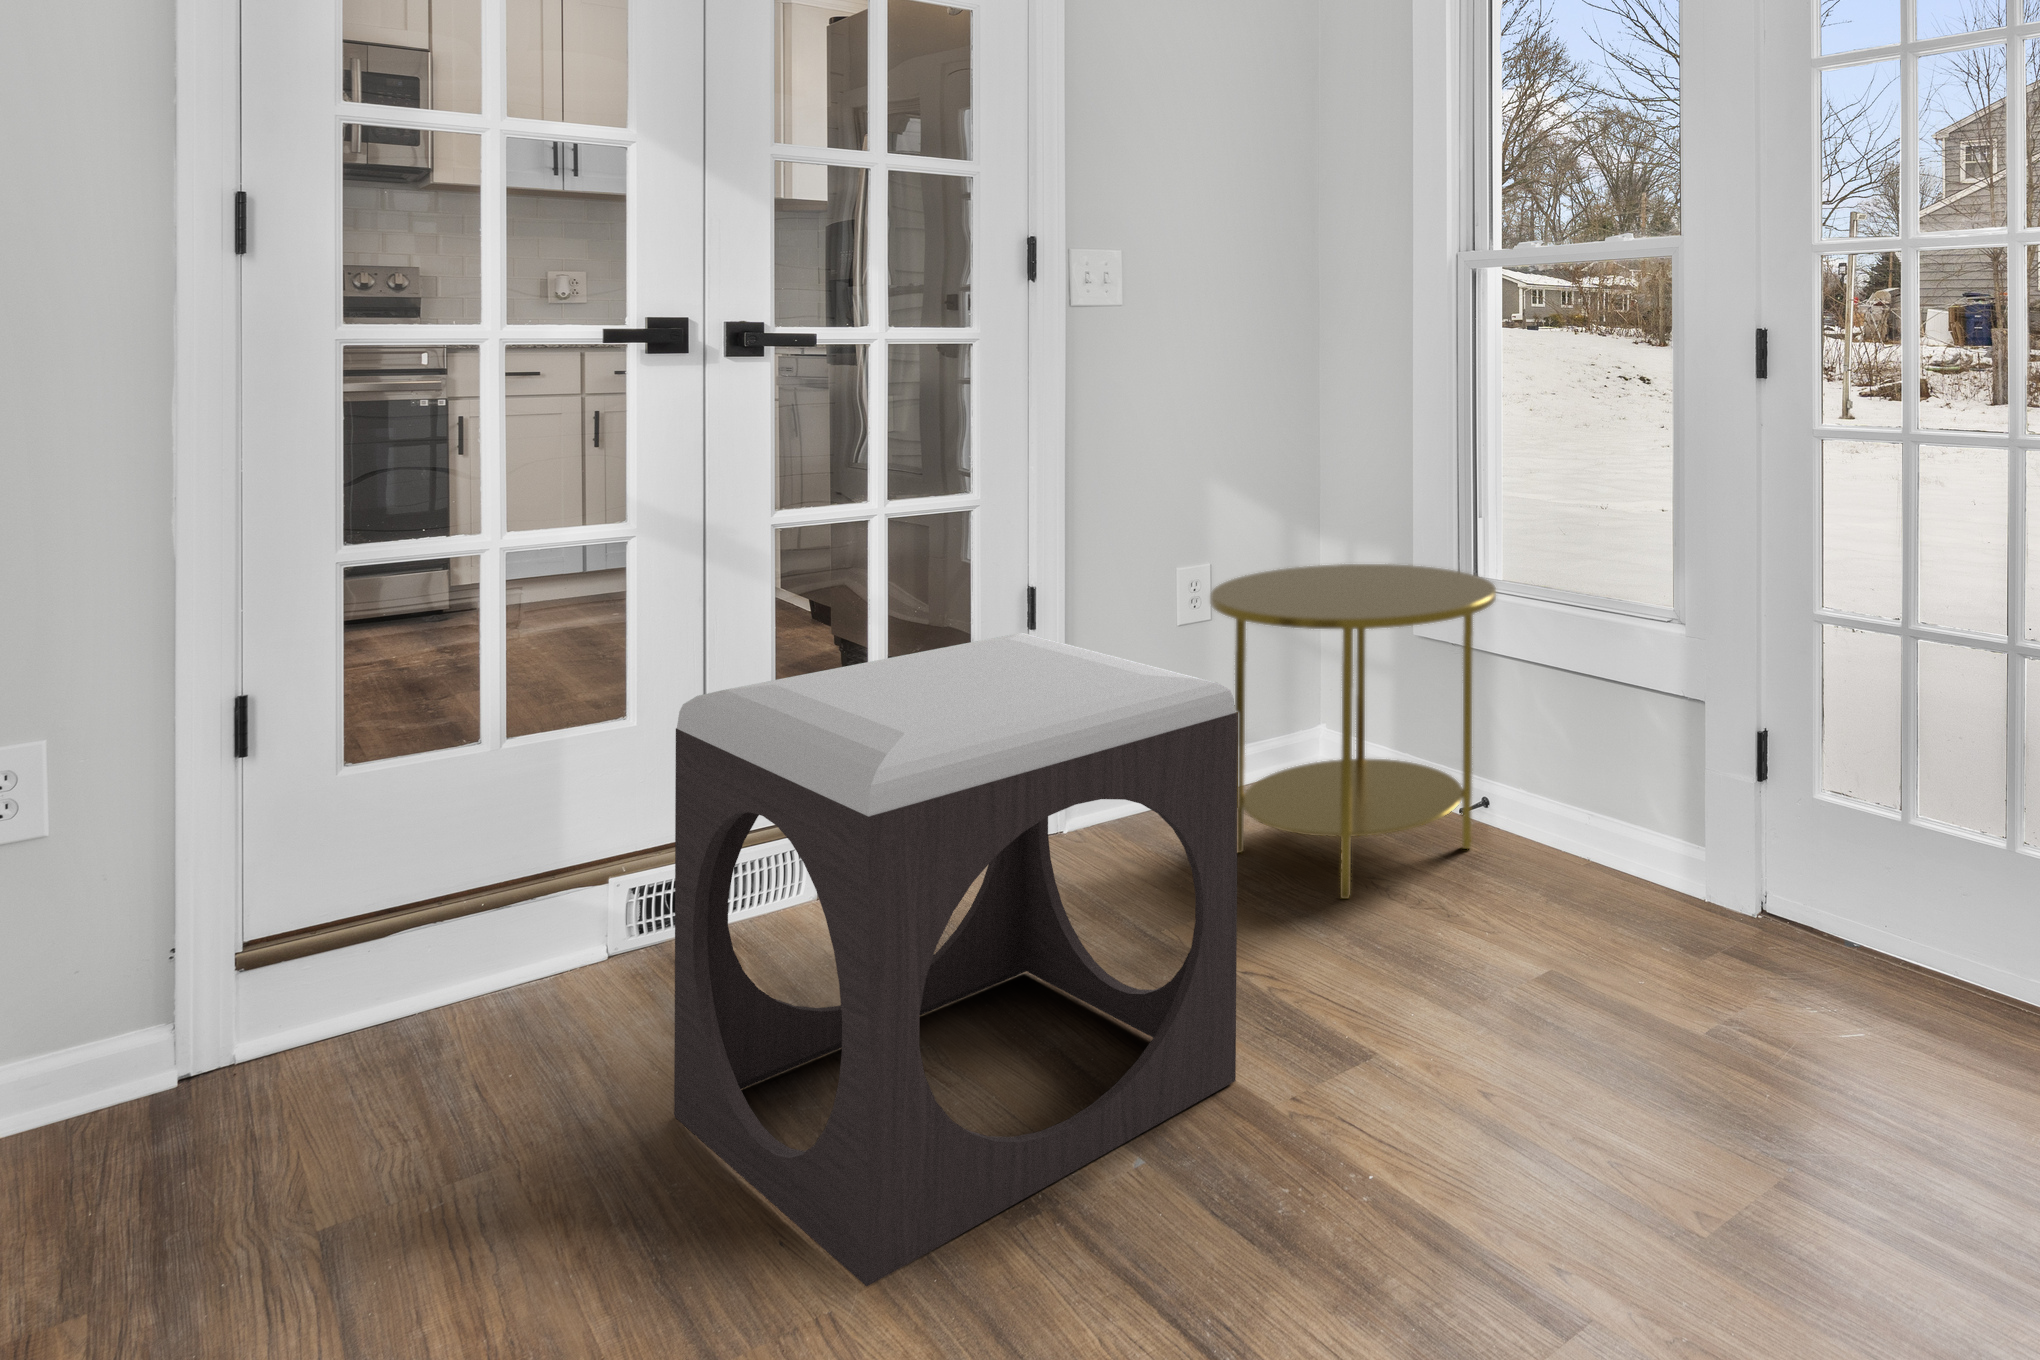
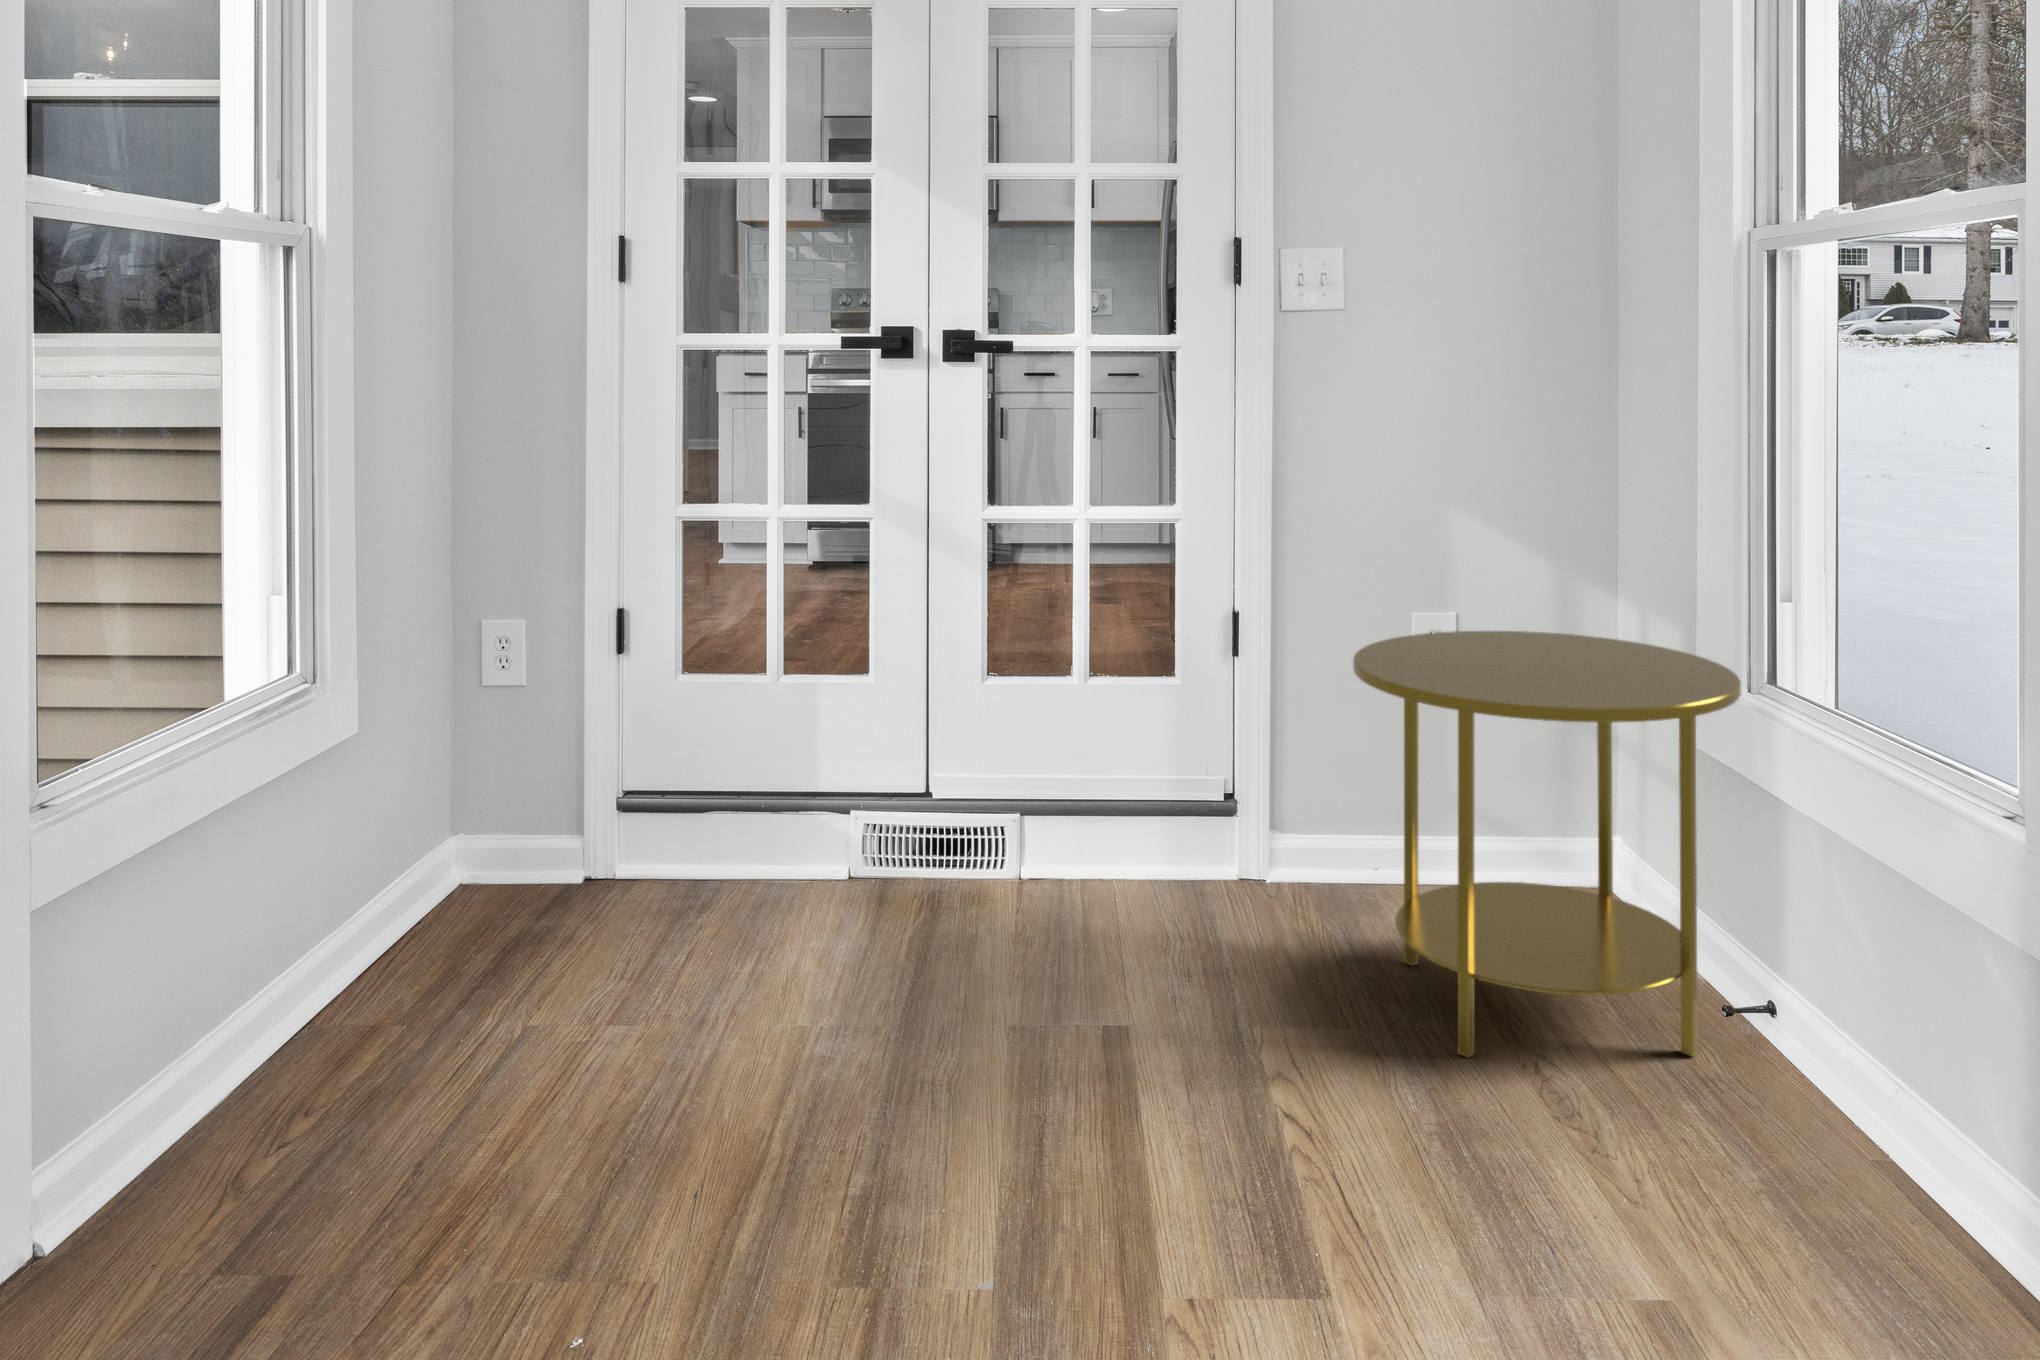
footstool: present [674,633,1238,1286] -> none [699,646,1130,1207]

